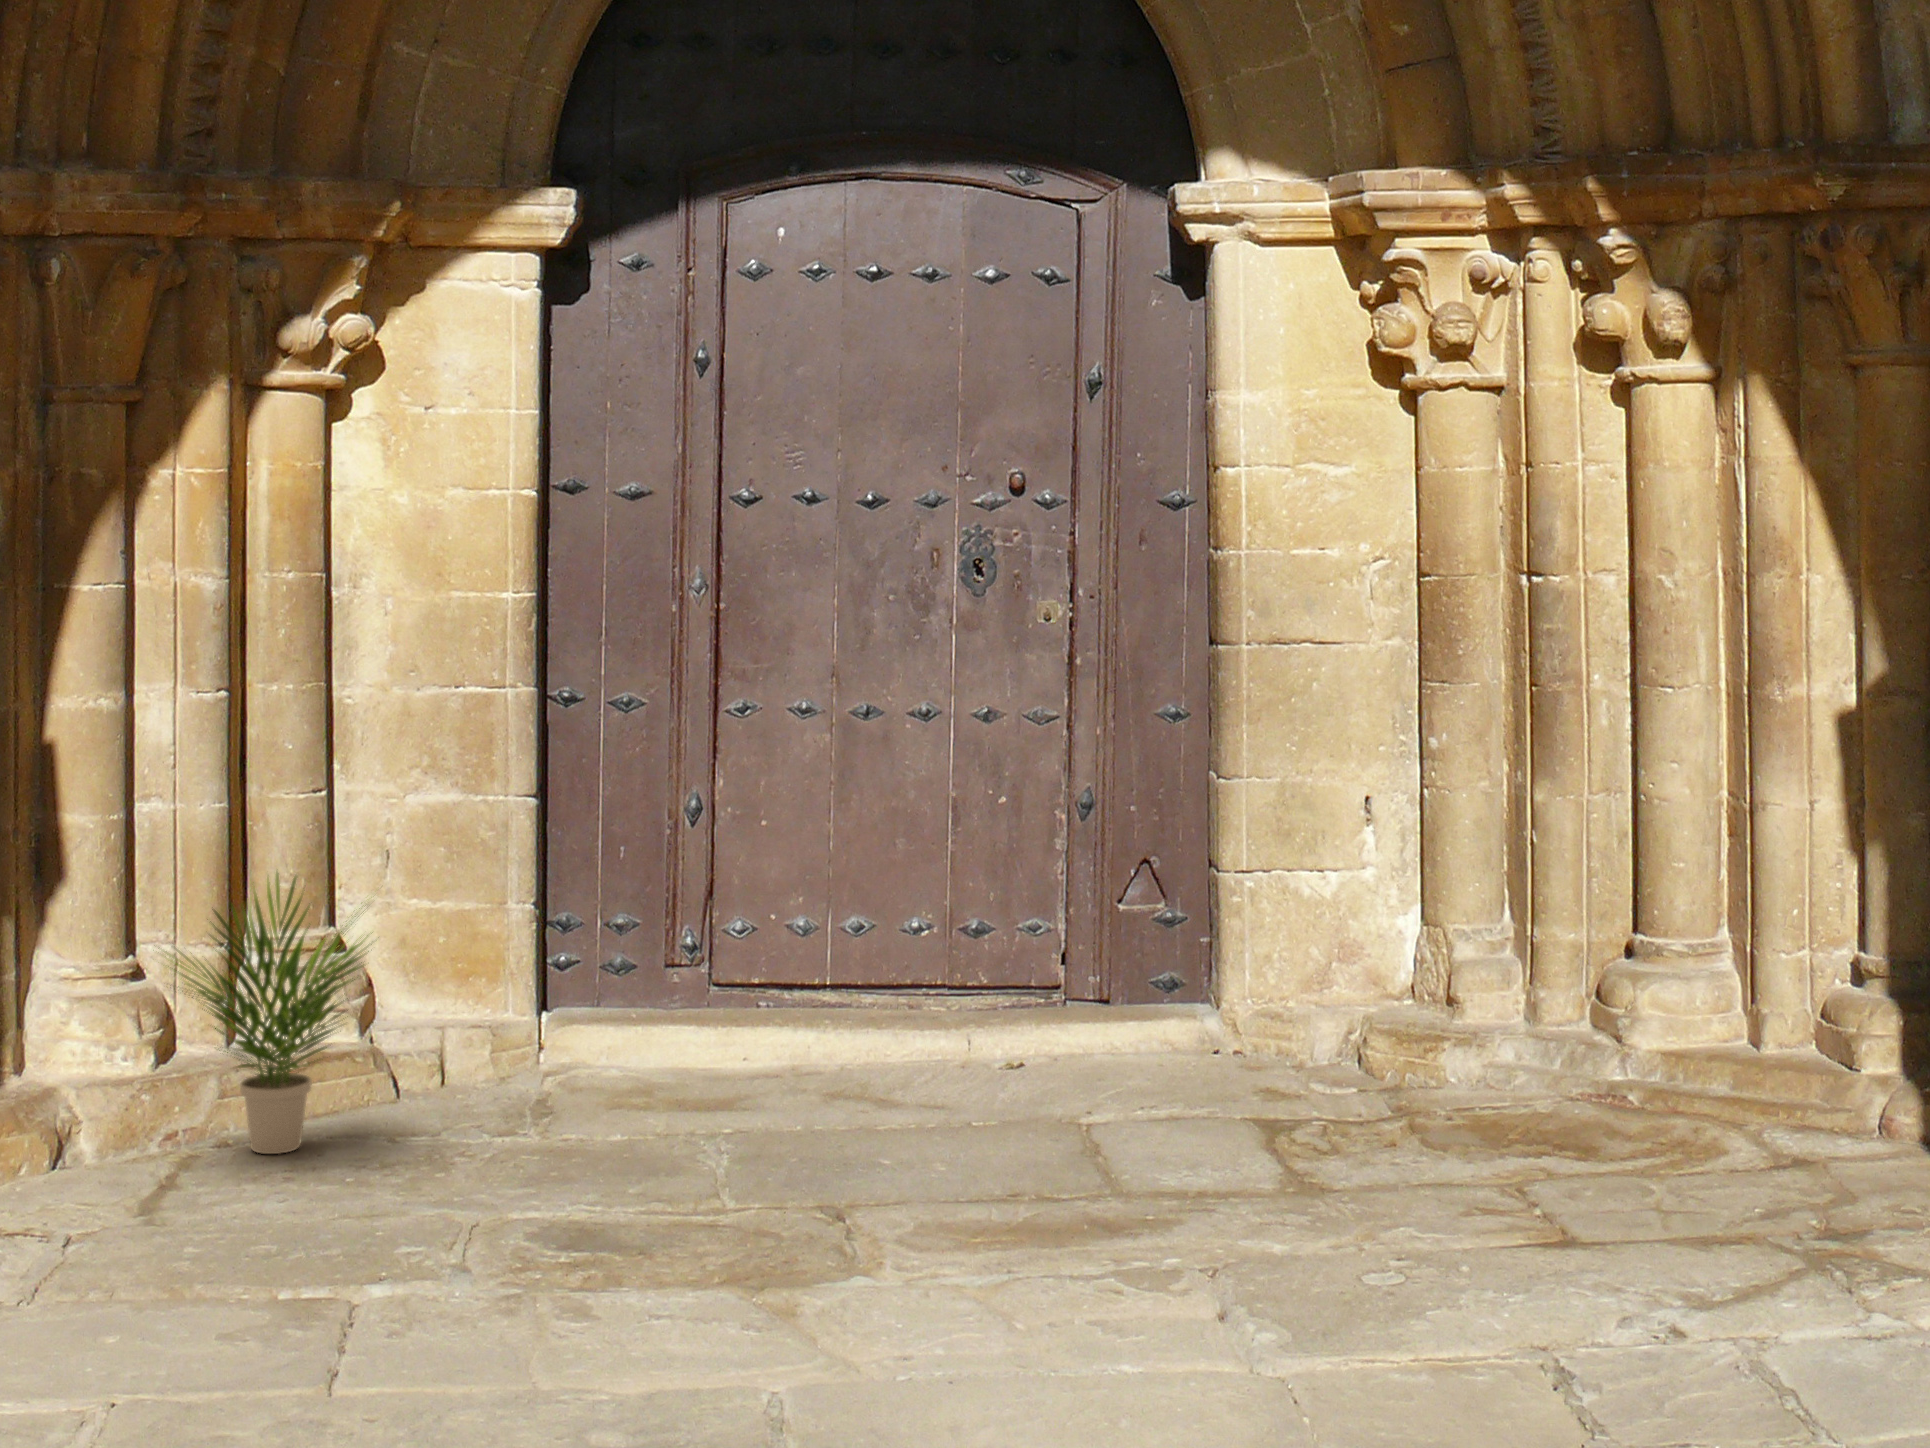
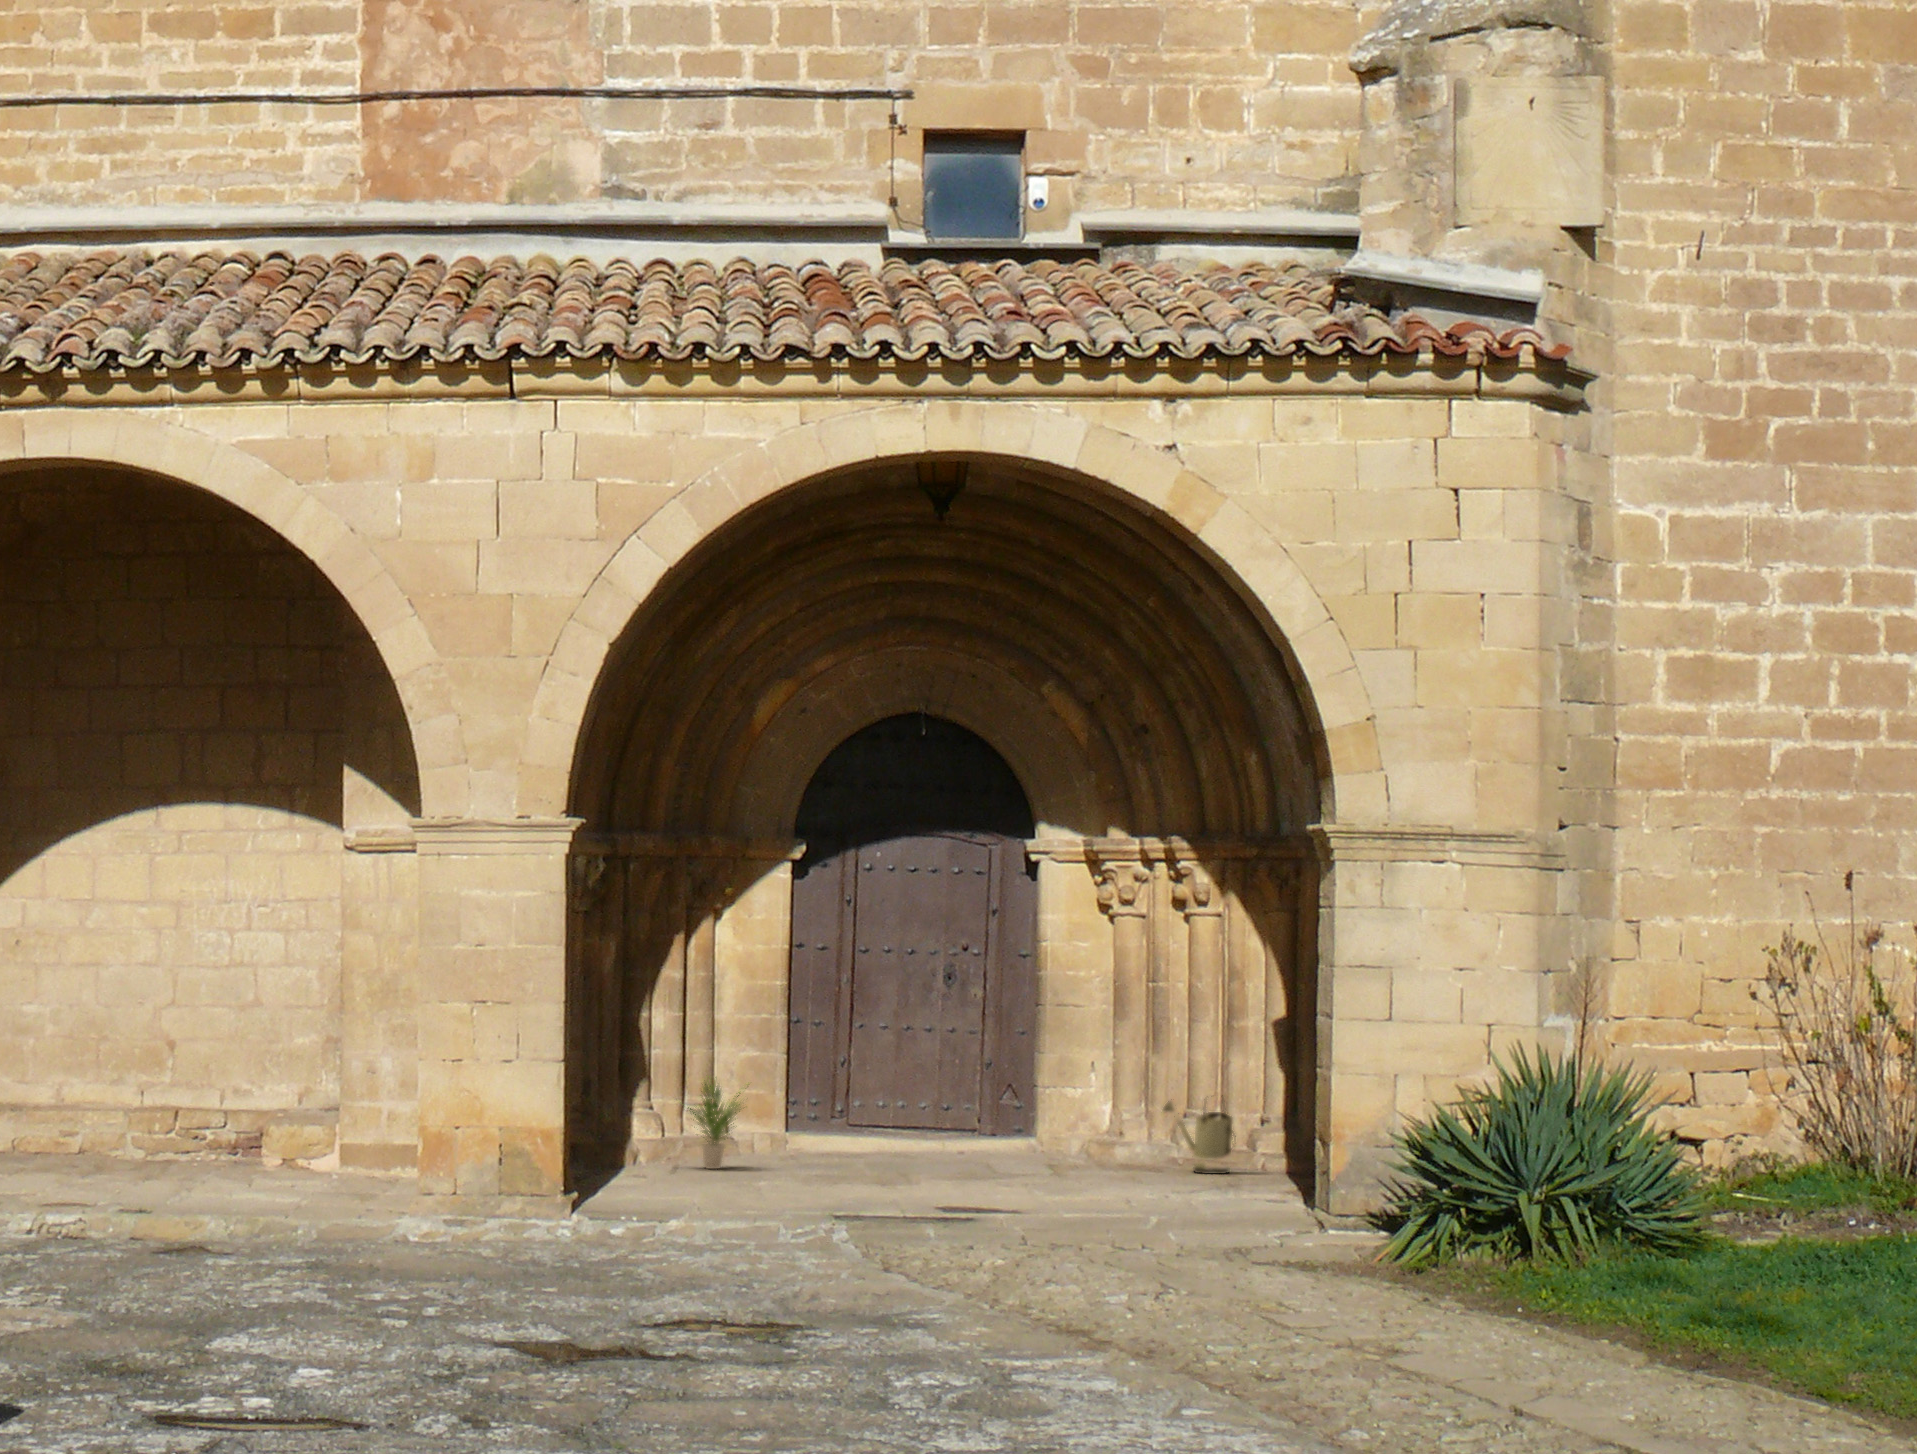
watering can: none [1589,903,1828,1146] -> present [1163,1101,1236,1174]

